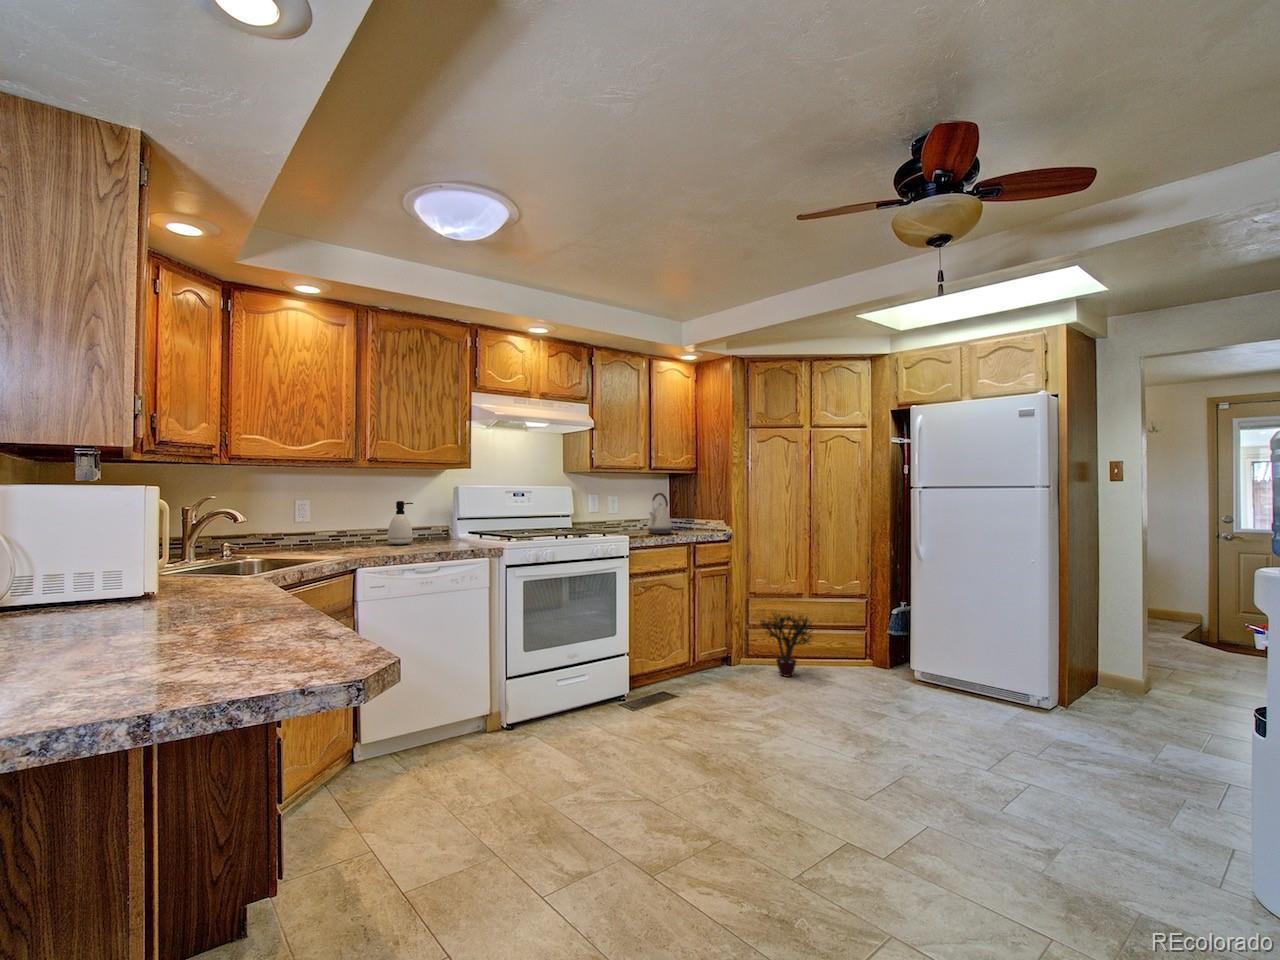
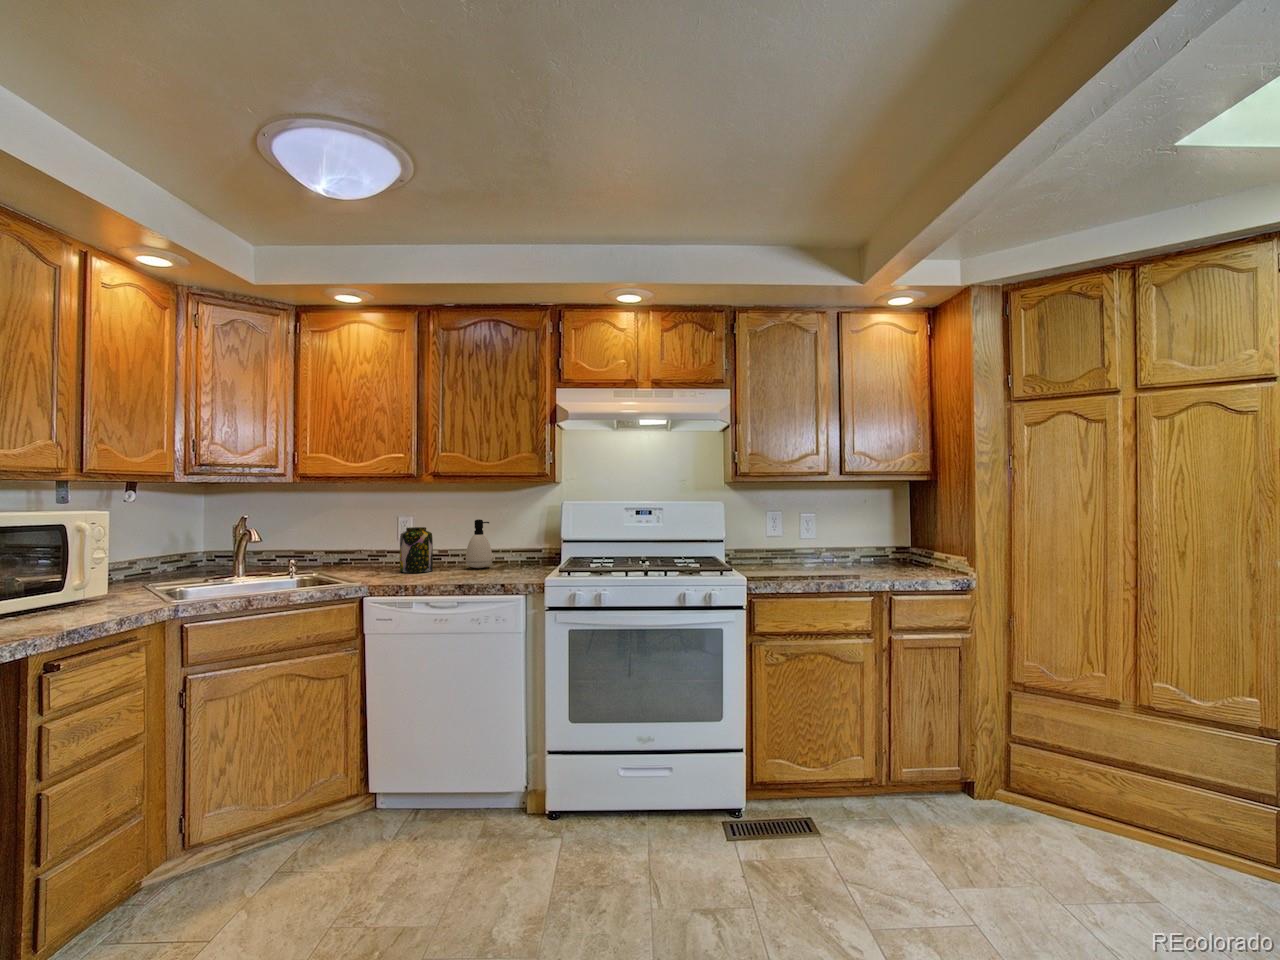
kettle: present [647,493,673,534] -> none [798,512,844,575]
jar: none [331,508,365,550] -> present [400,527,433,573]
potted plant: present [761,614,813,677] -> none [999,727,1122,855]

